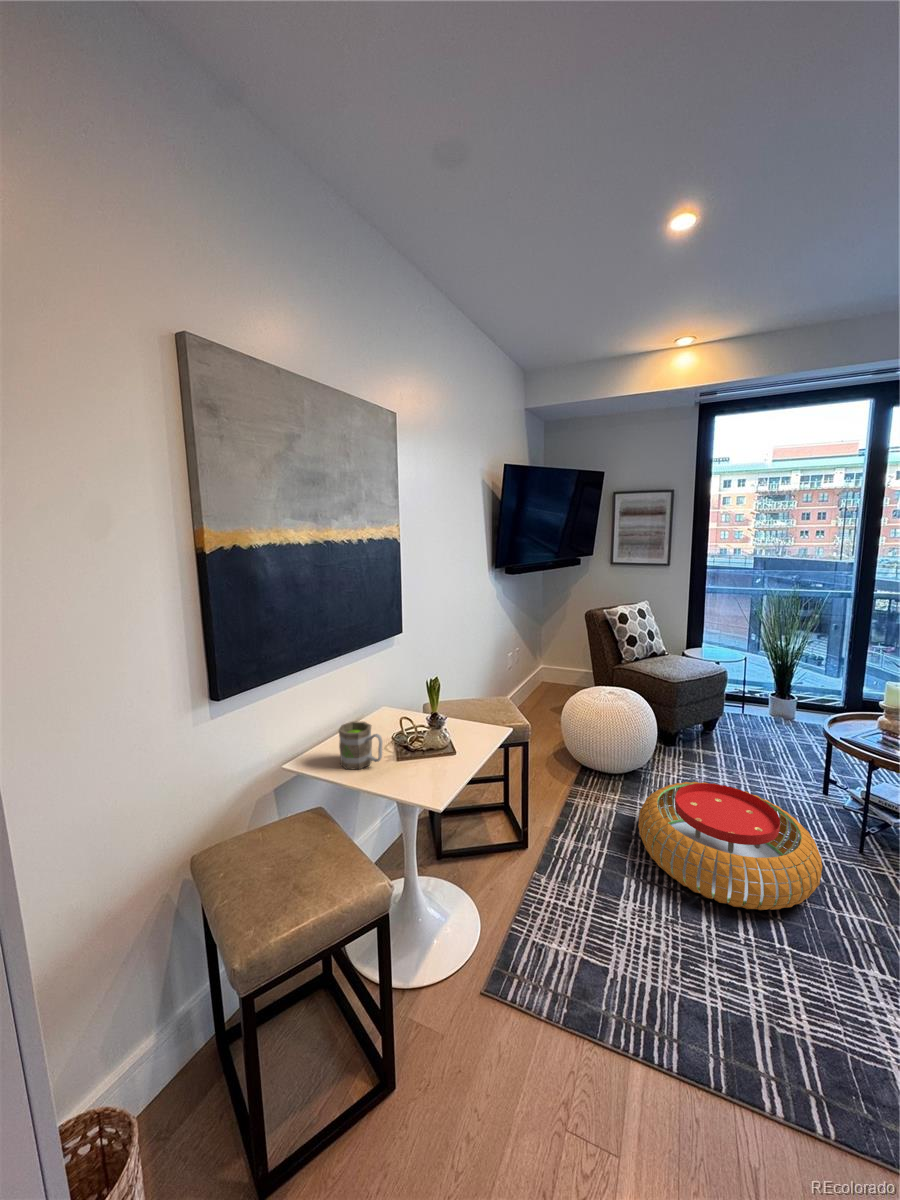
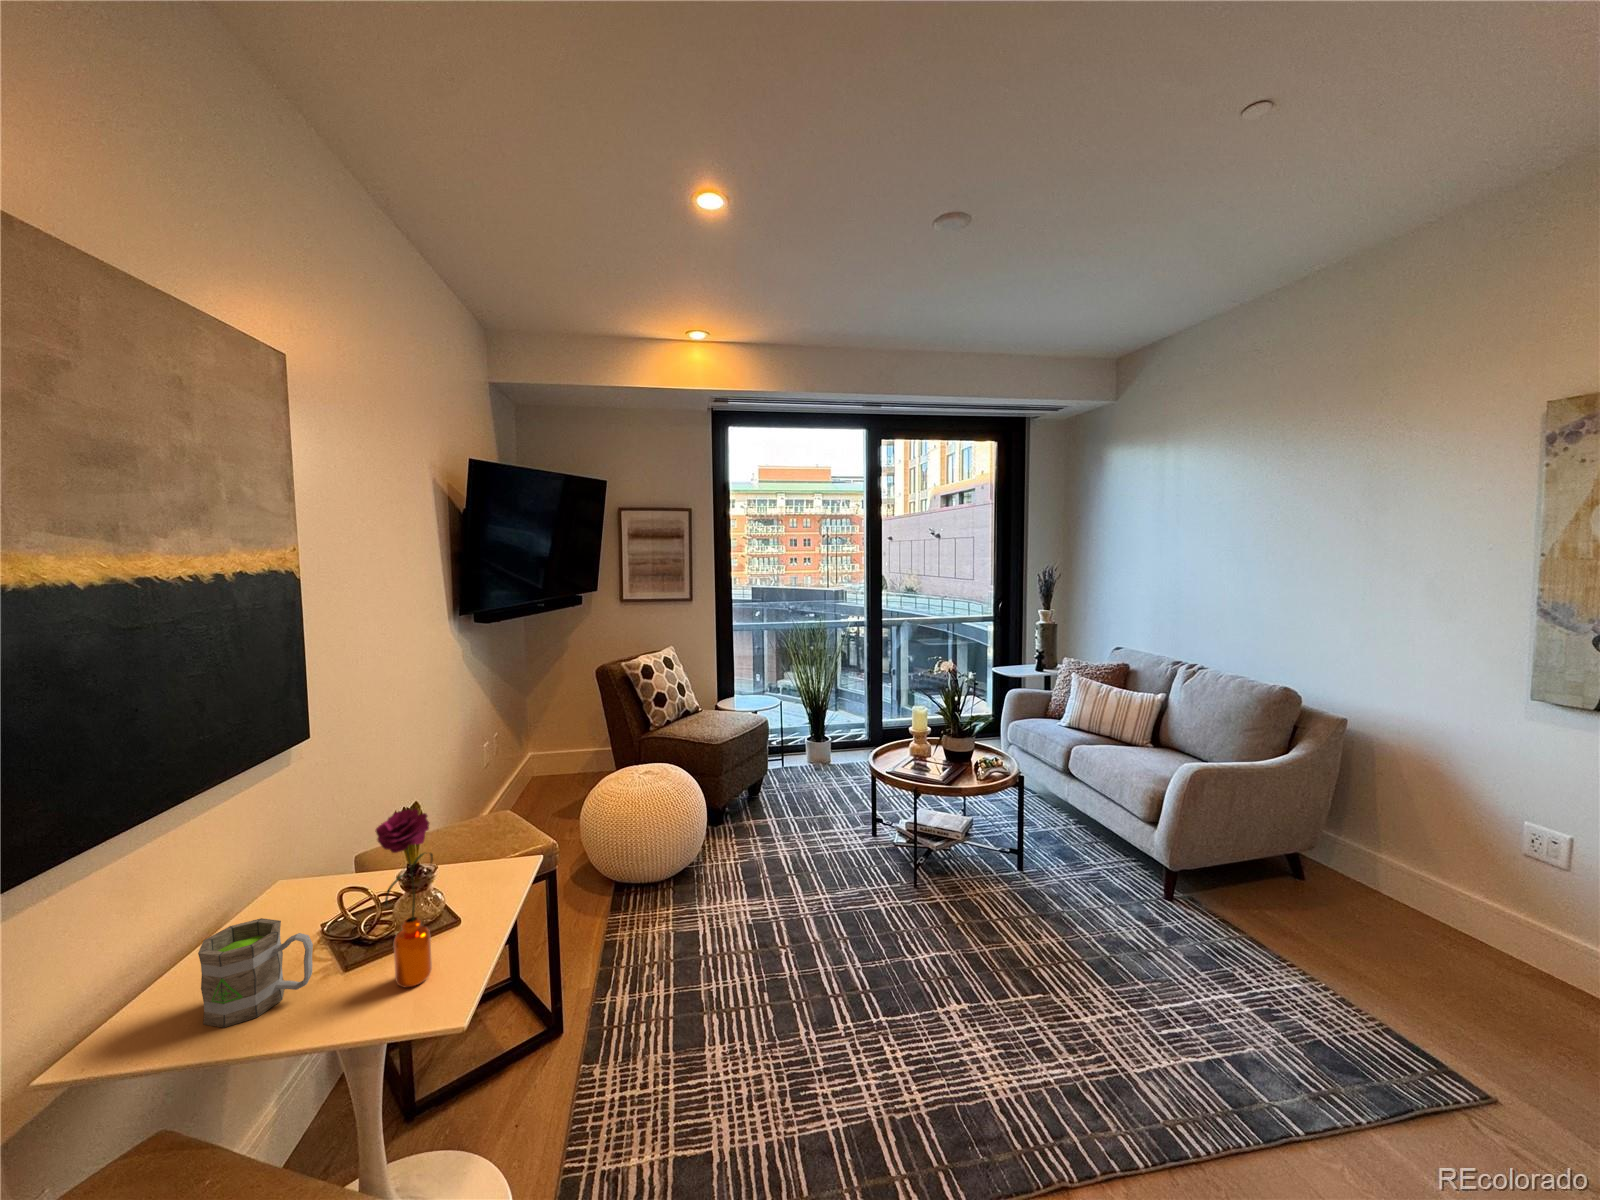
flower: none [409,680,439,780] -> present [375,809,433,987]
pouf: present [638,782,823,910] -> none [707,855,895,999]

